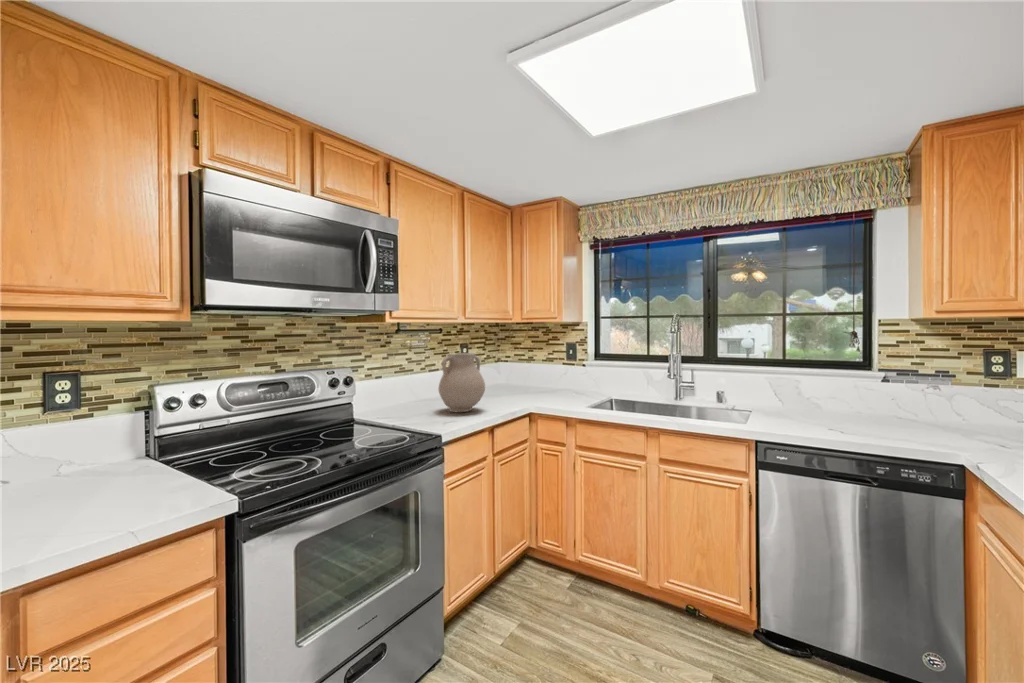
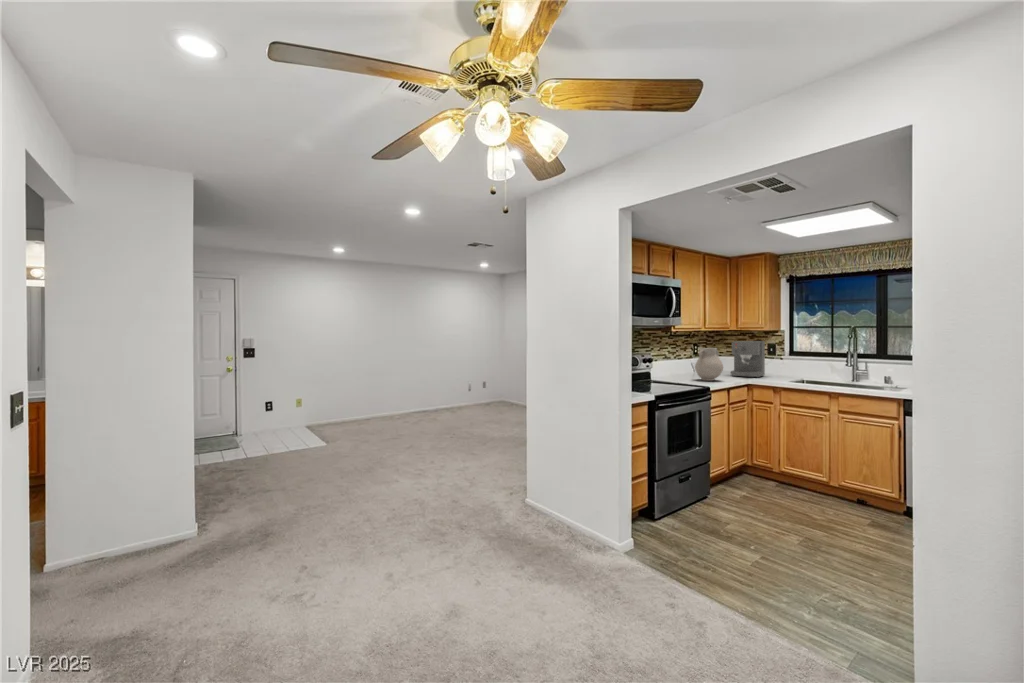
coffee maker: none [510,339,560,398] -> present [731,341,765,377]

